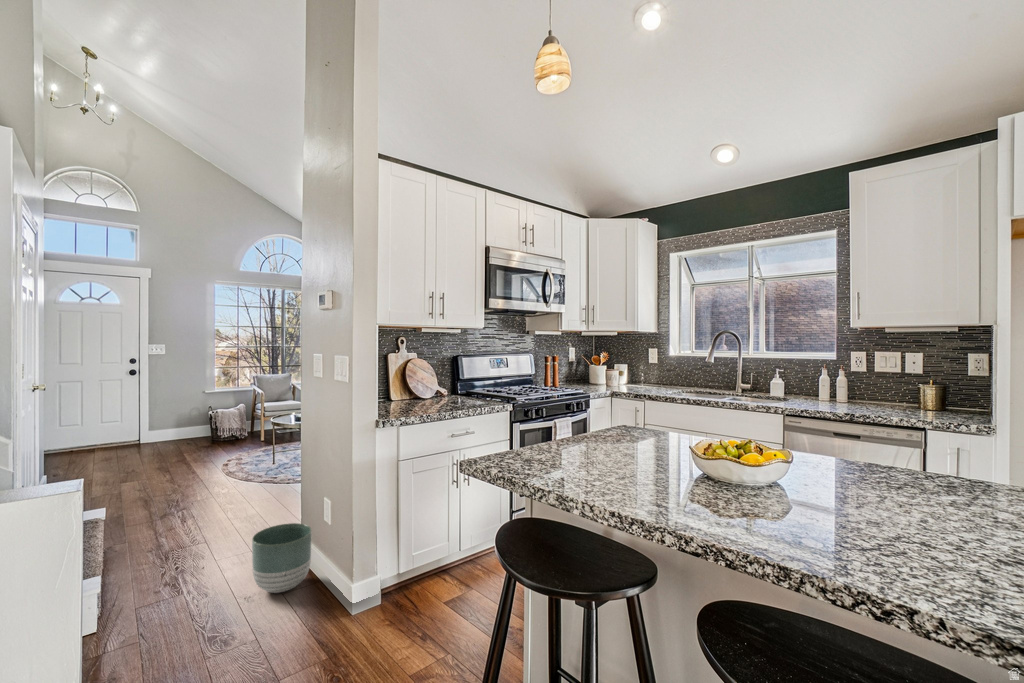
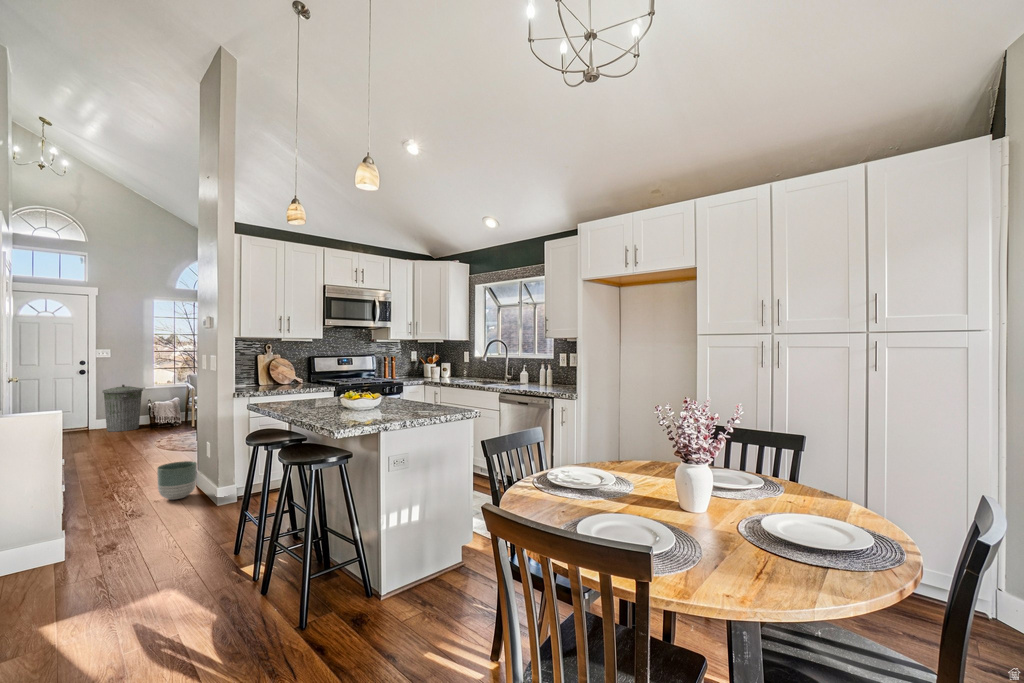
trash can: none [156,388,204,447] -> present [102,384,143,432]

